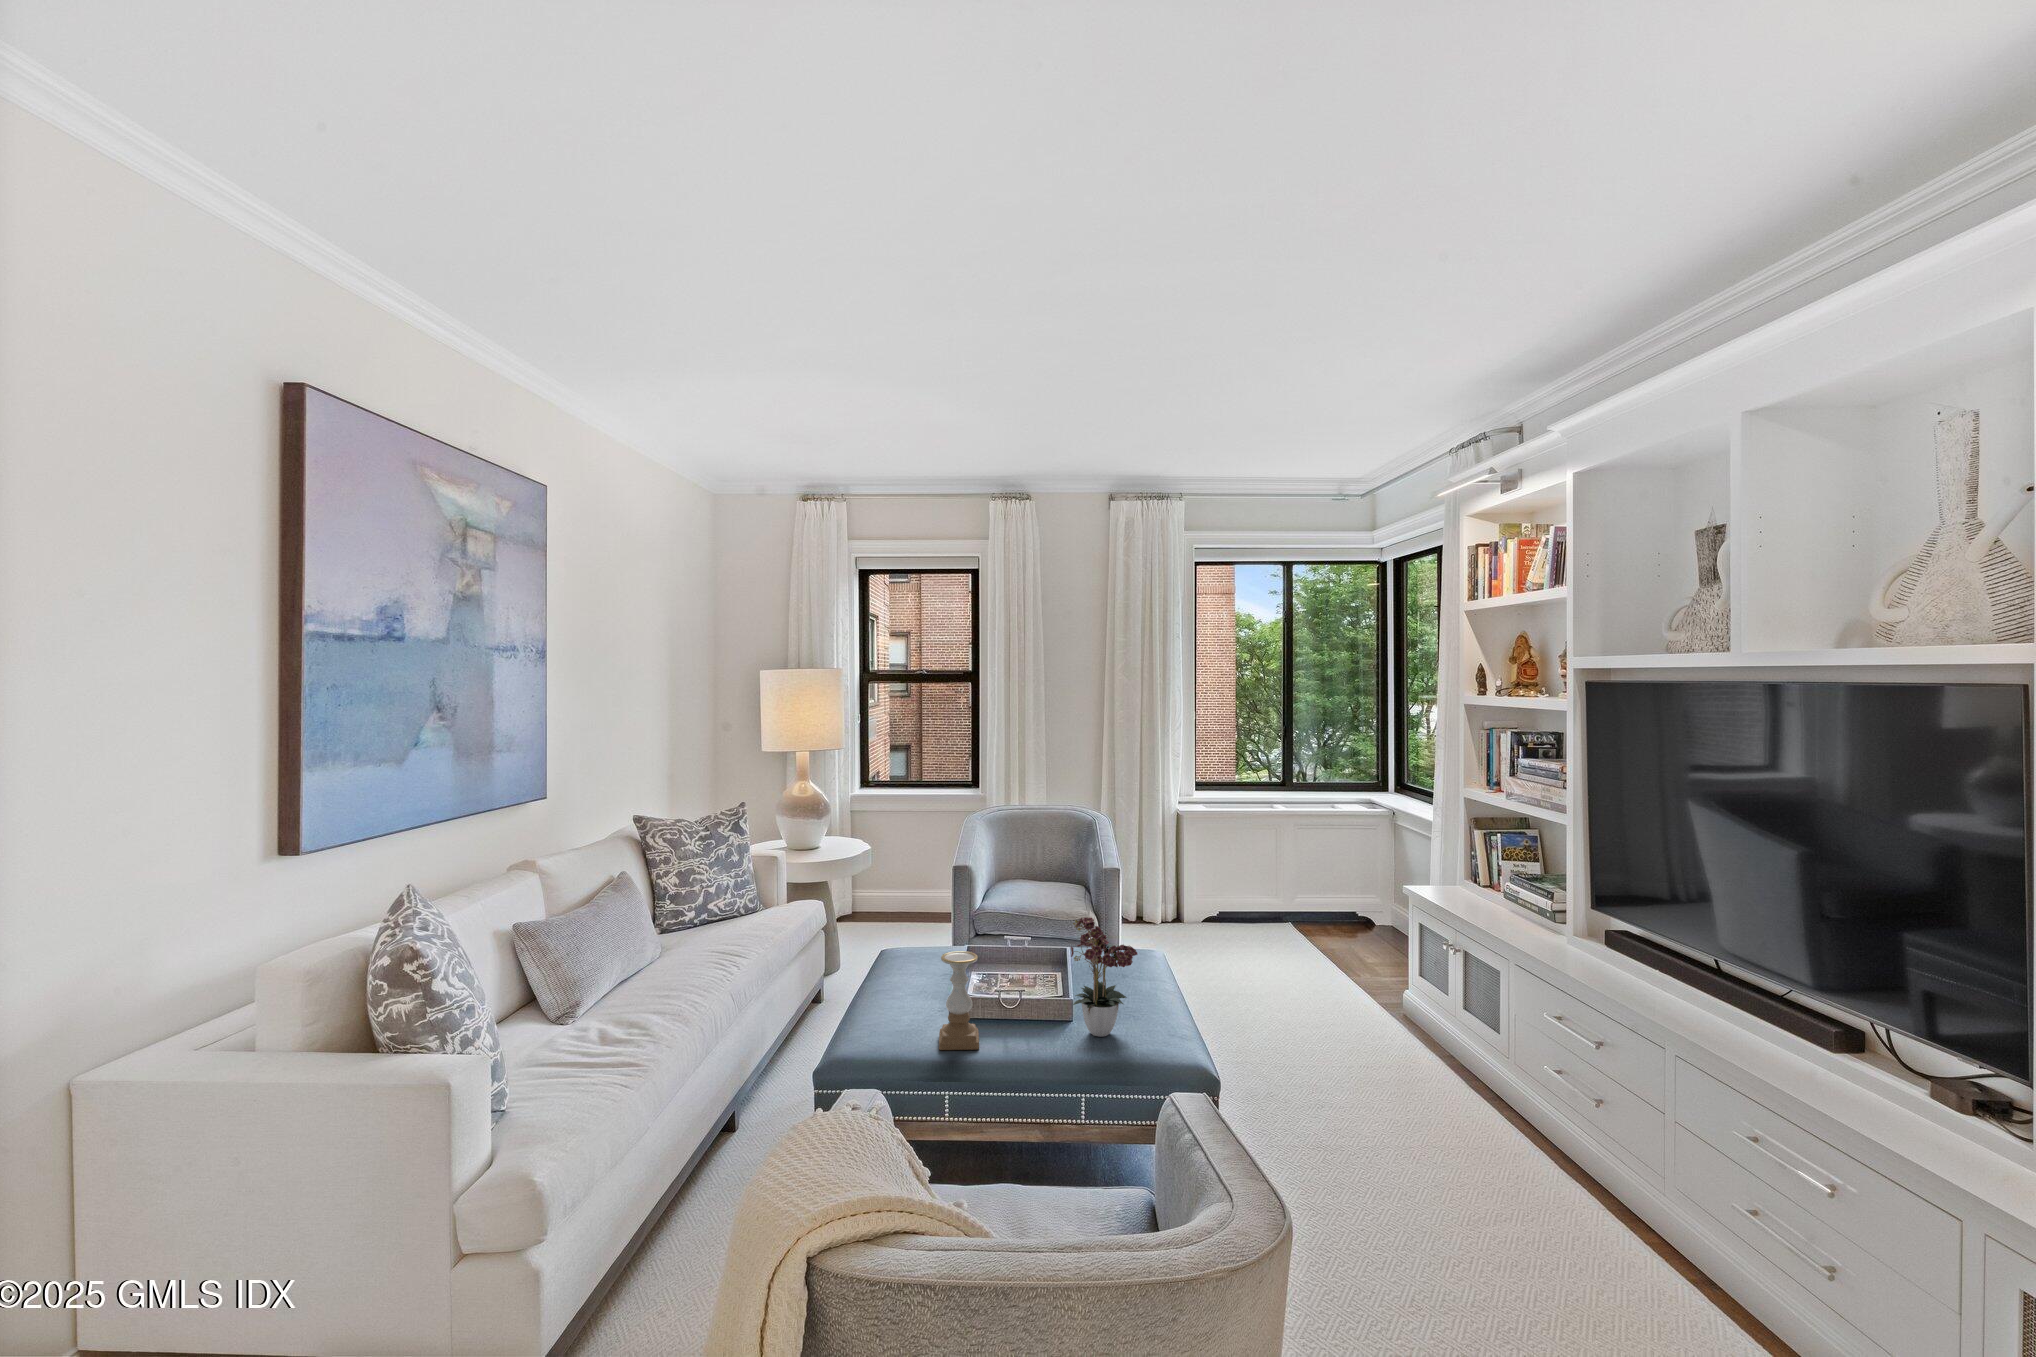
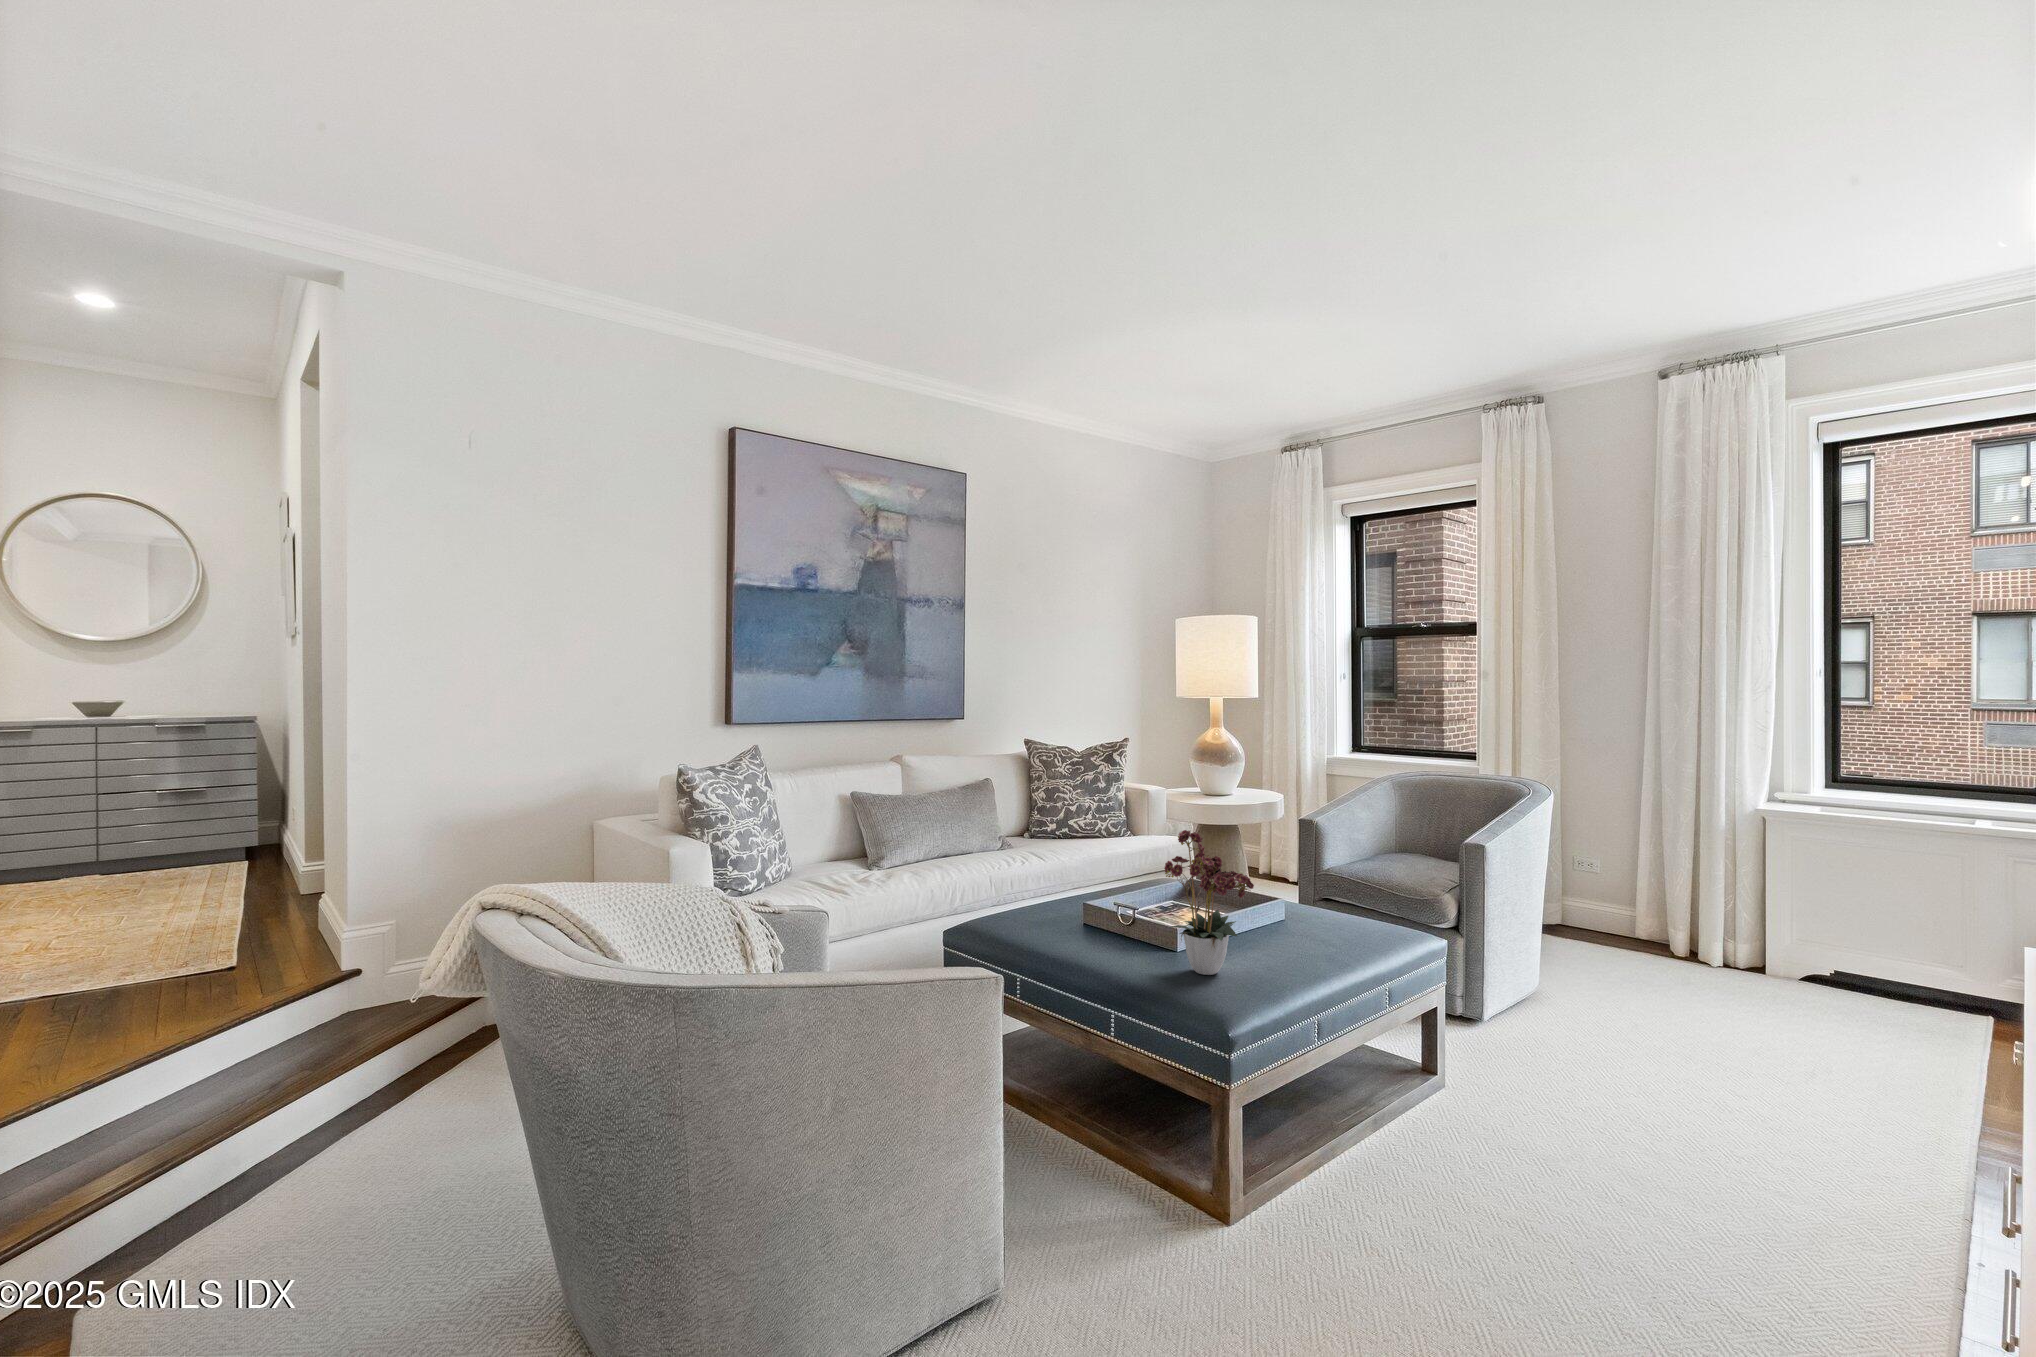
candle holder: present [939,951,979,1050] -> none [1041,850,1097,950]

